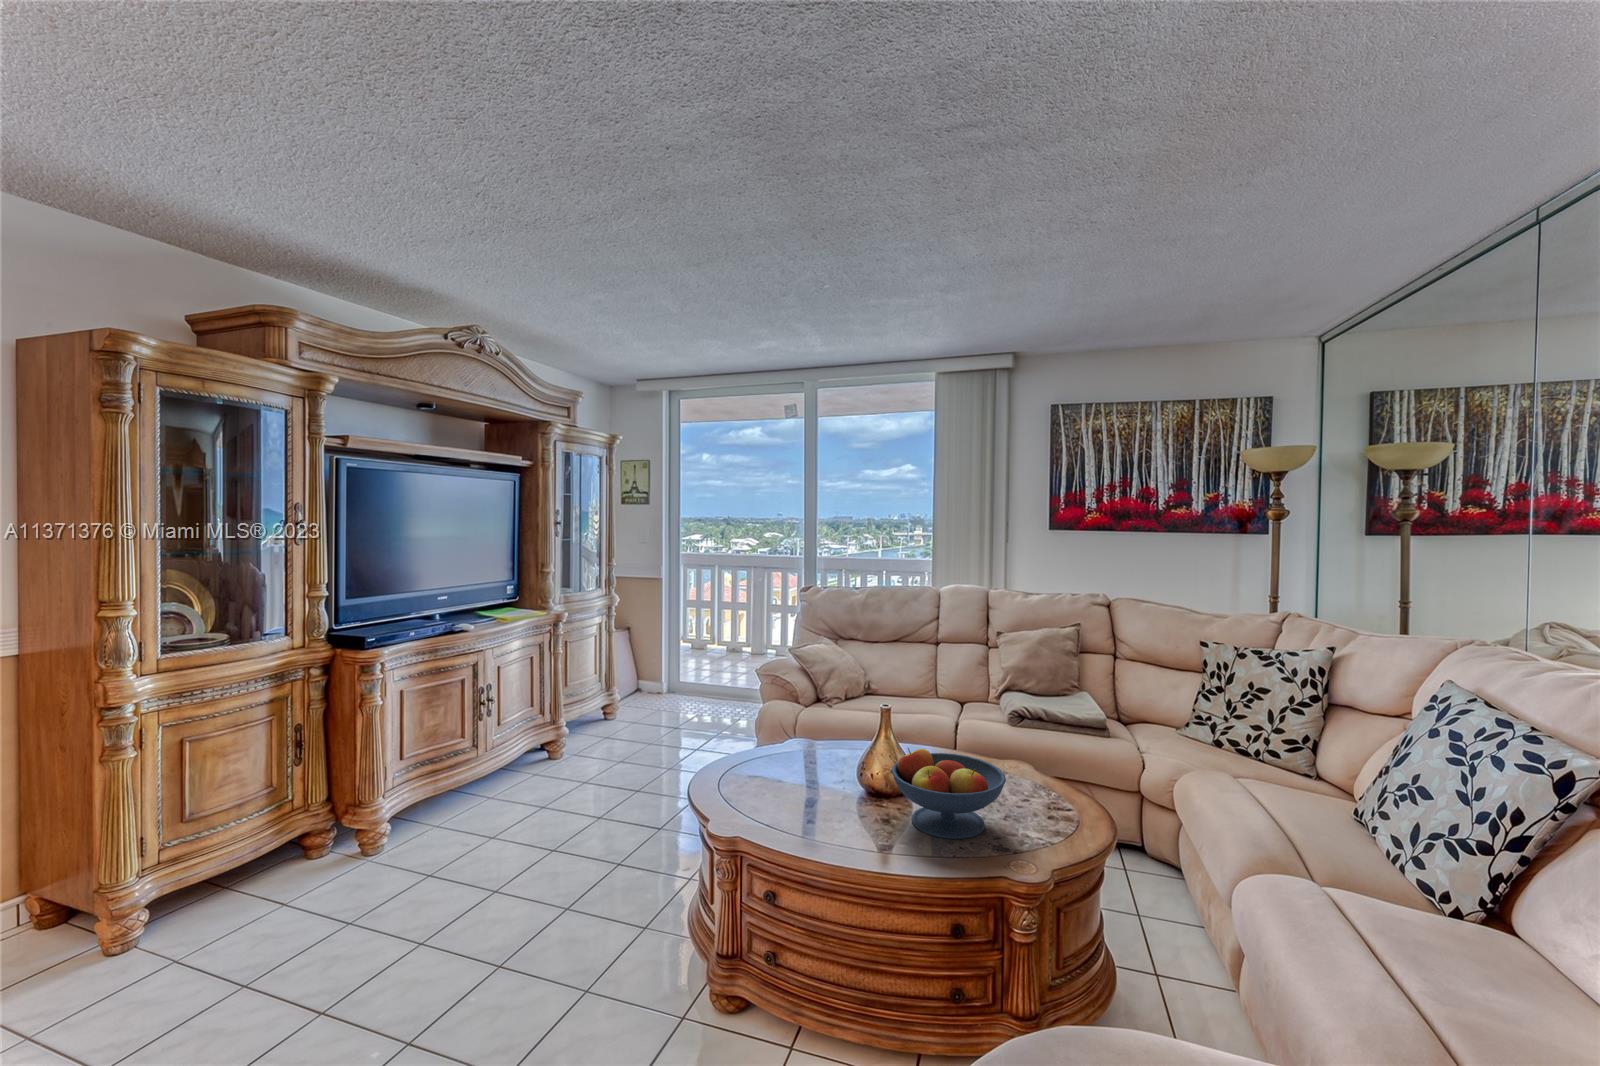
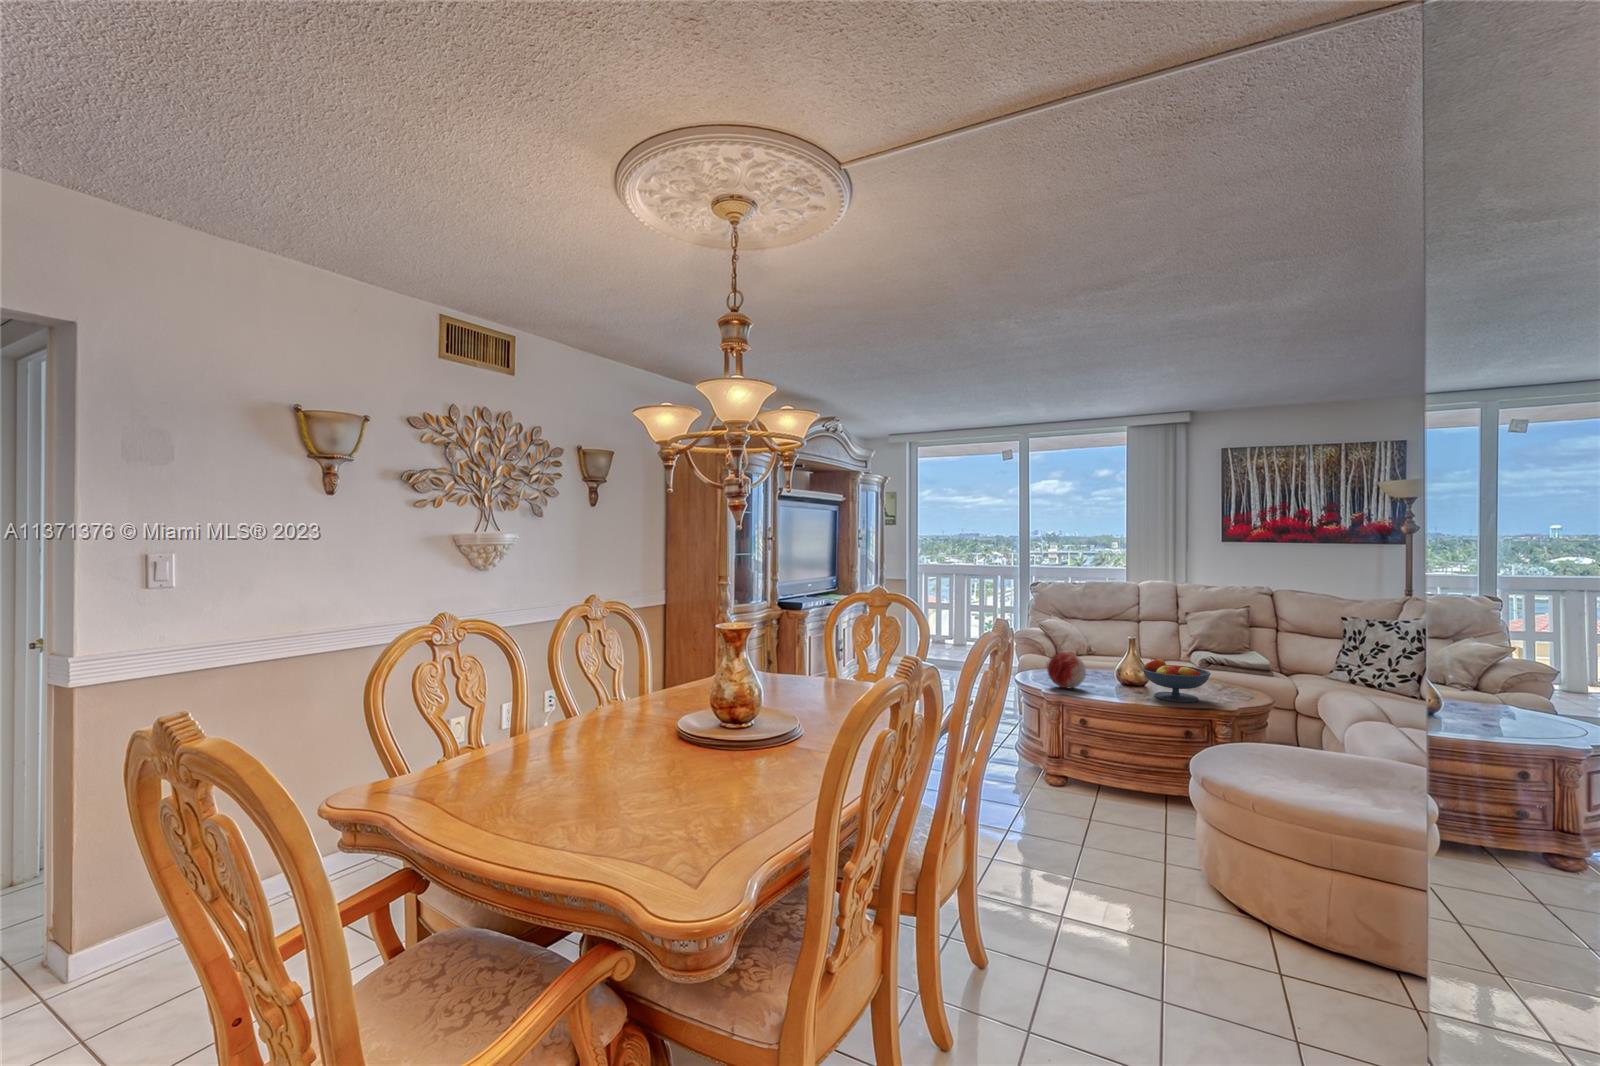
decorative orb: none [736,735,803,804] -> present [1047,652,1086,688]

